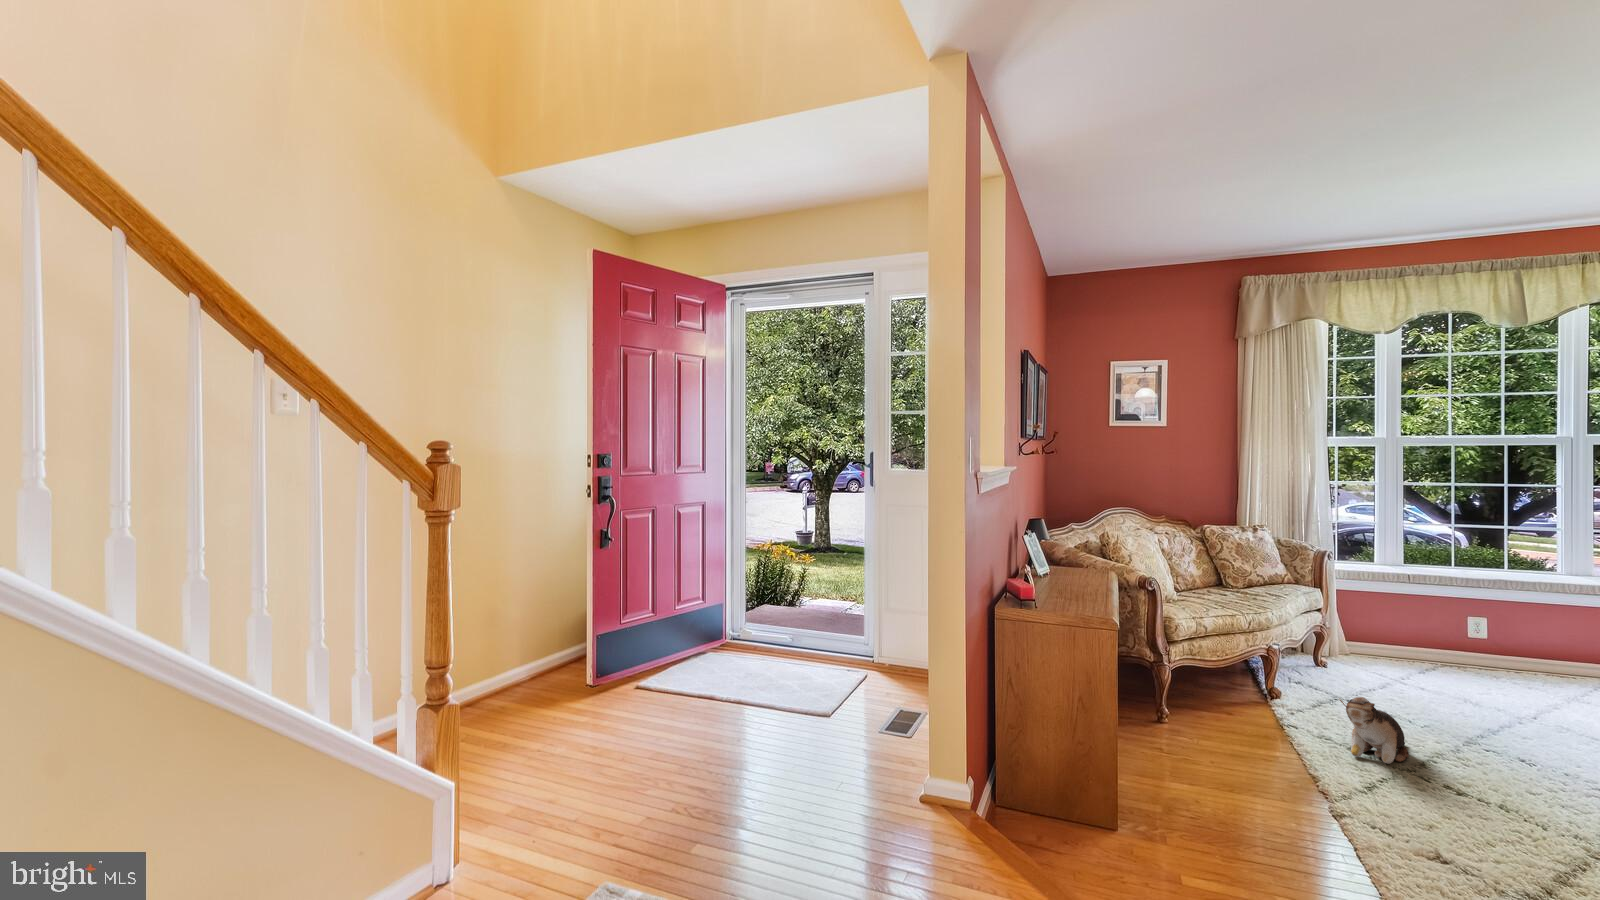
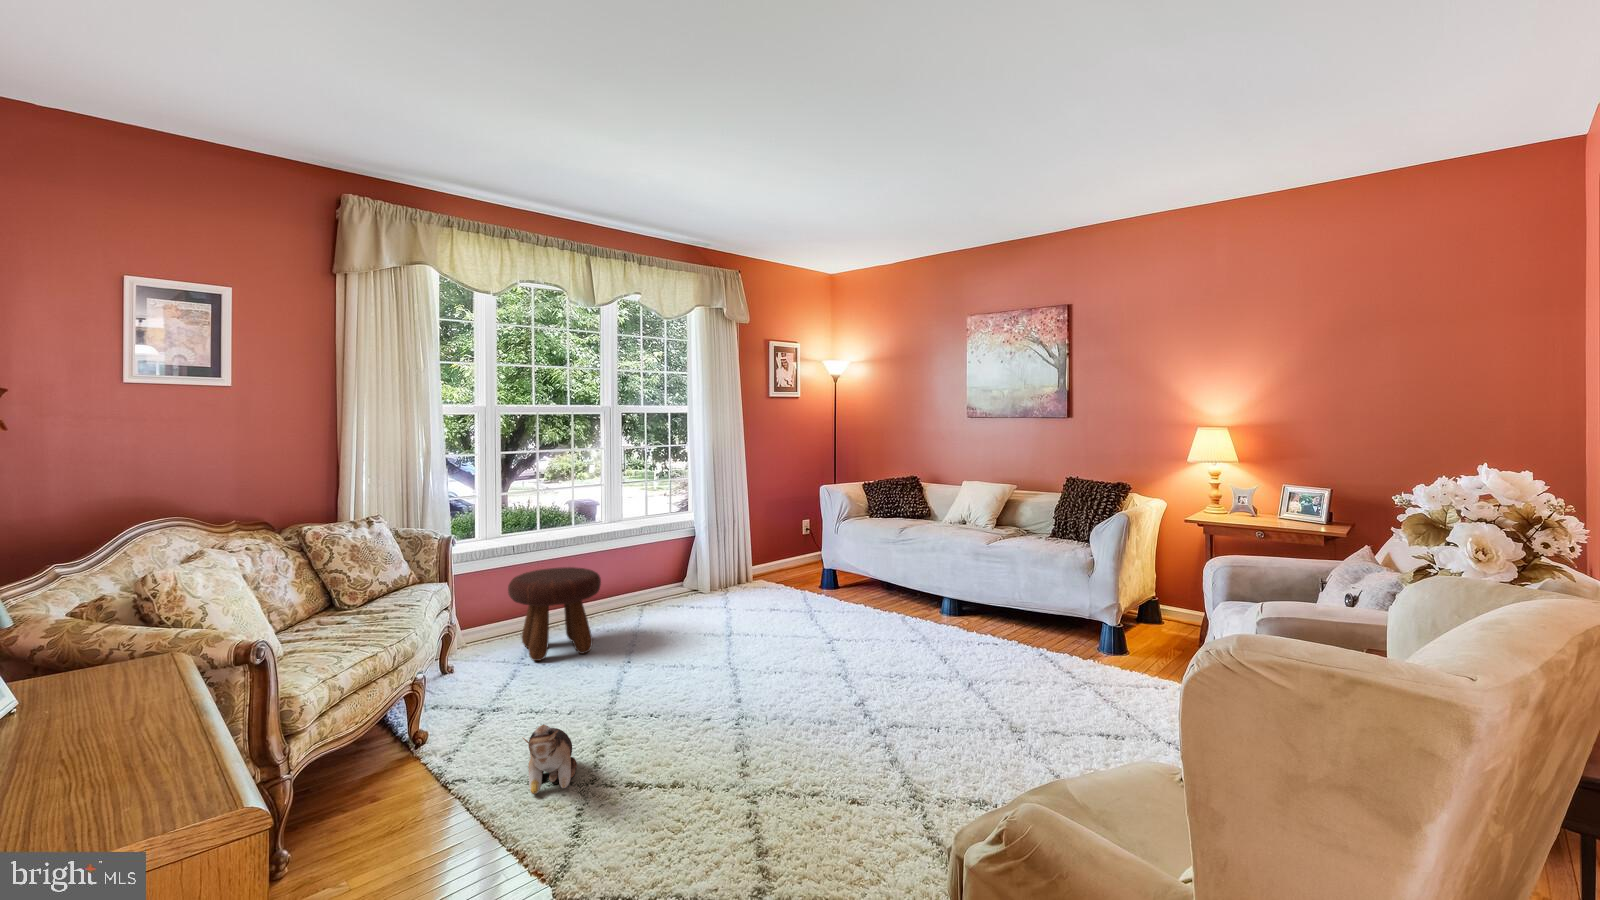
footstool: none [1389,599,1515,696] -> present [508,567,601,661]

